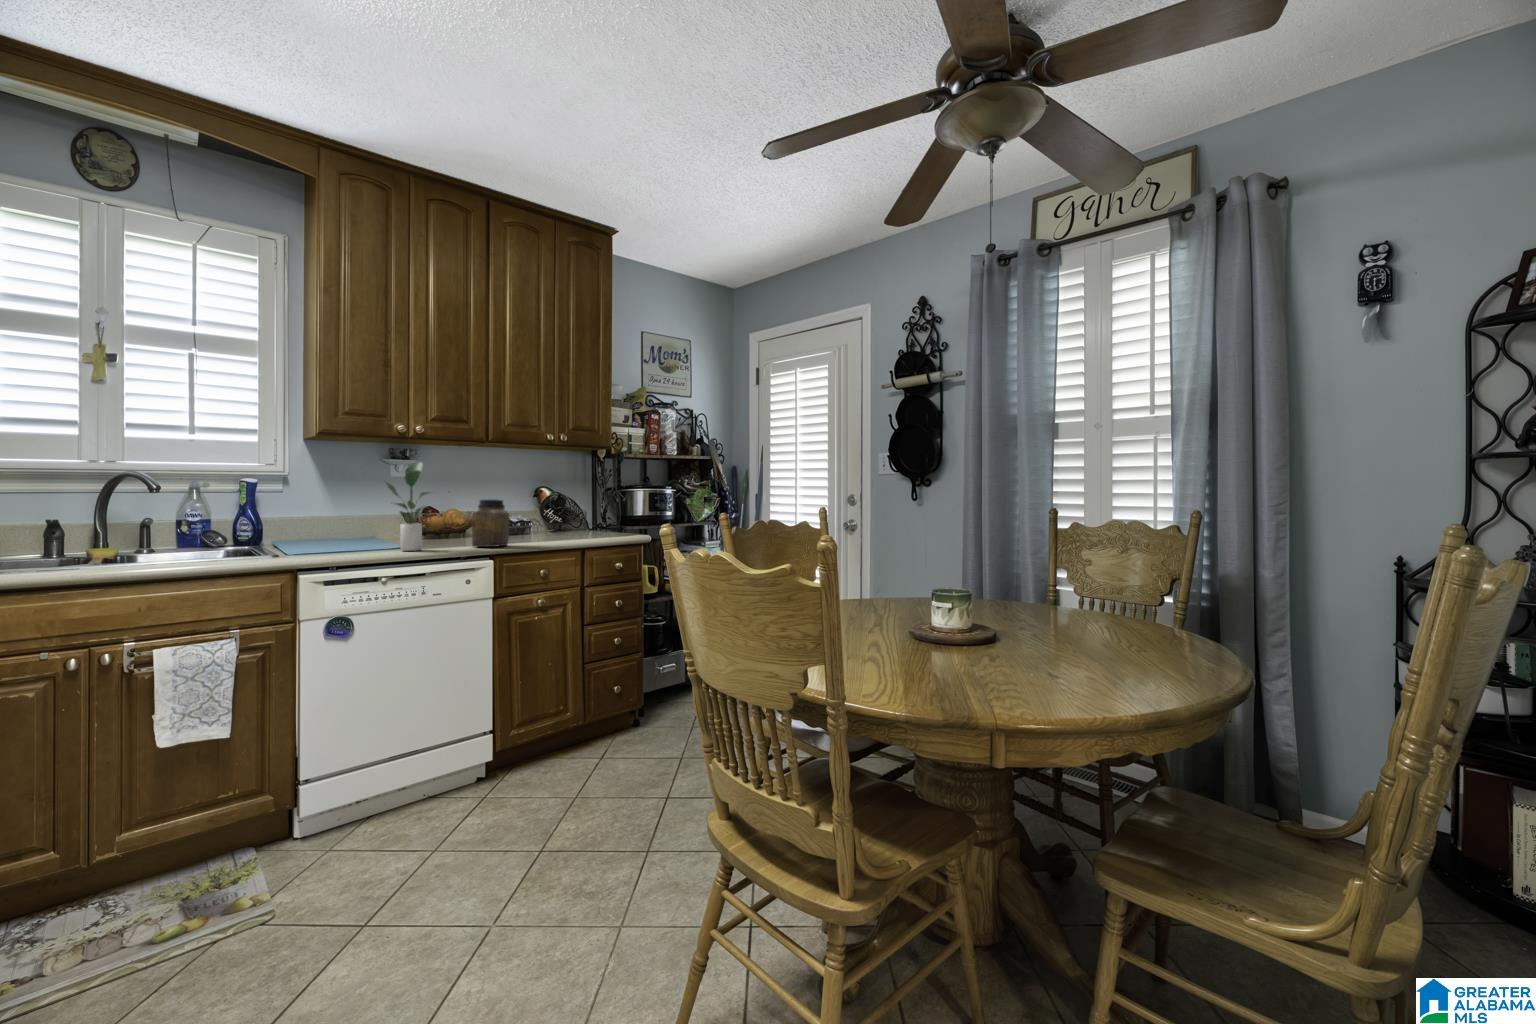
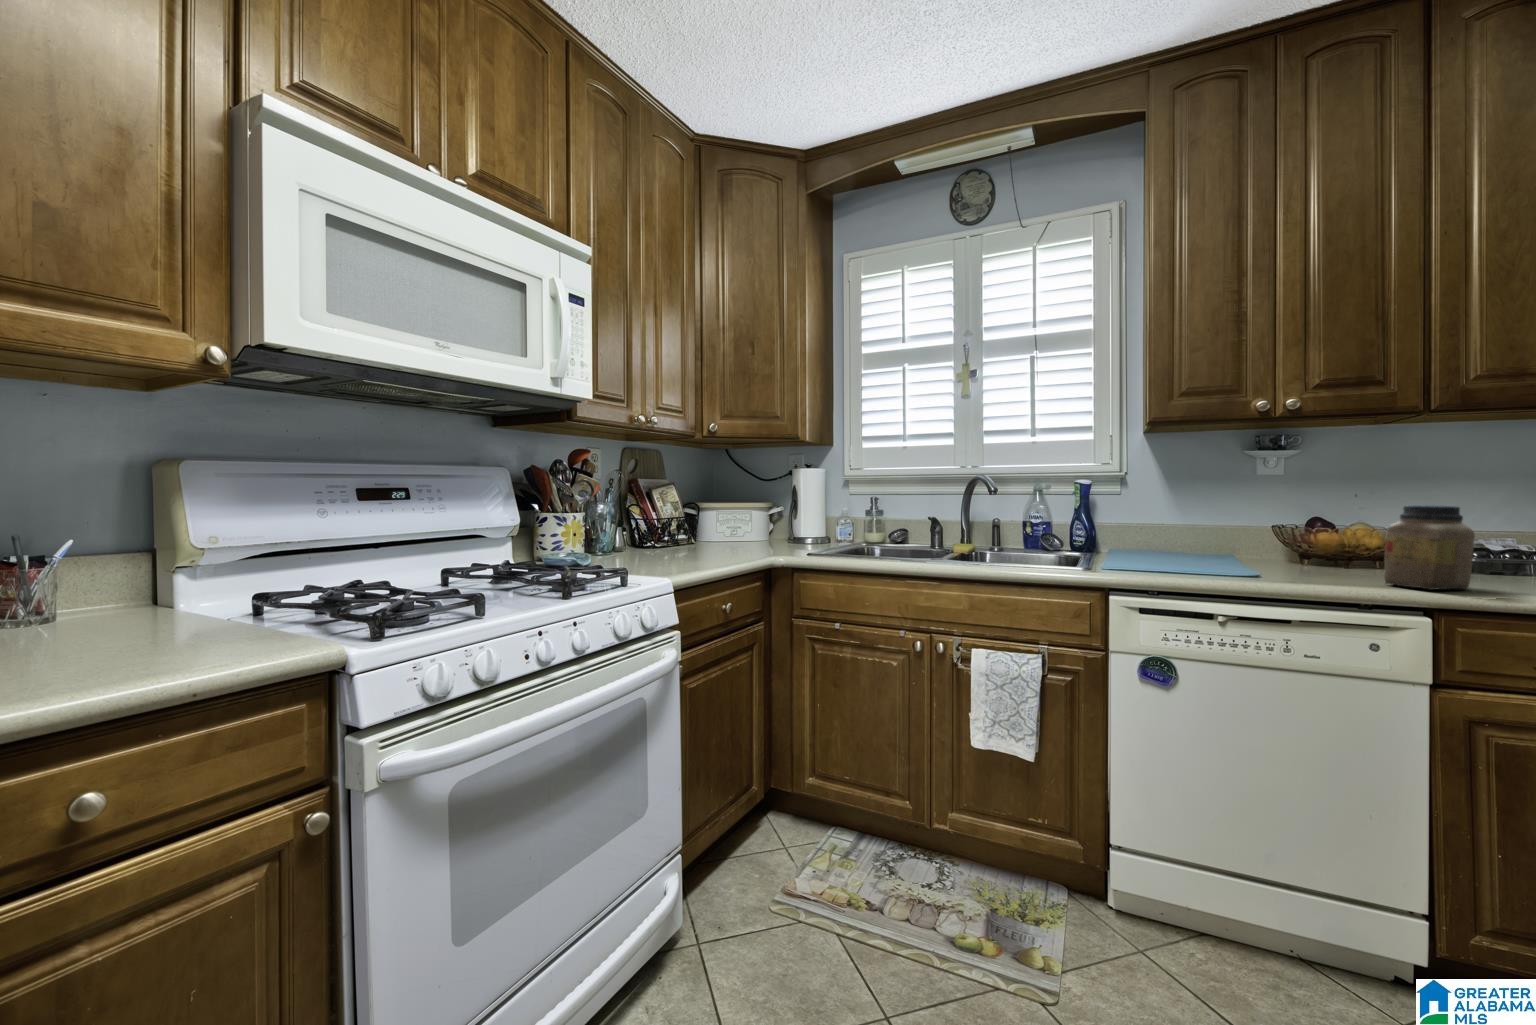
potted plant: present [385,462,430,551] -> none [1229,448,1315,581]

